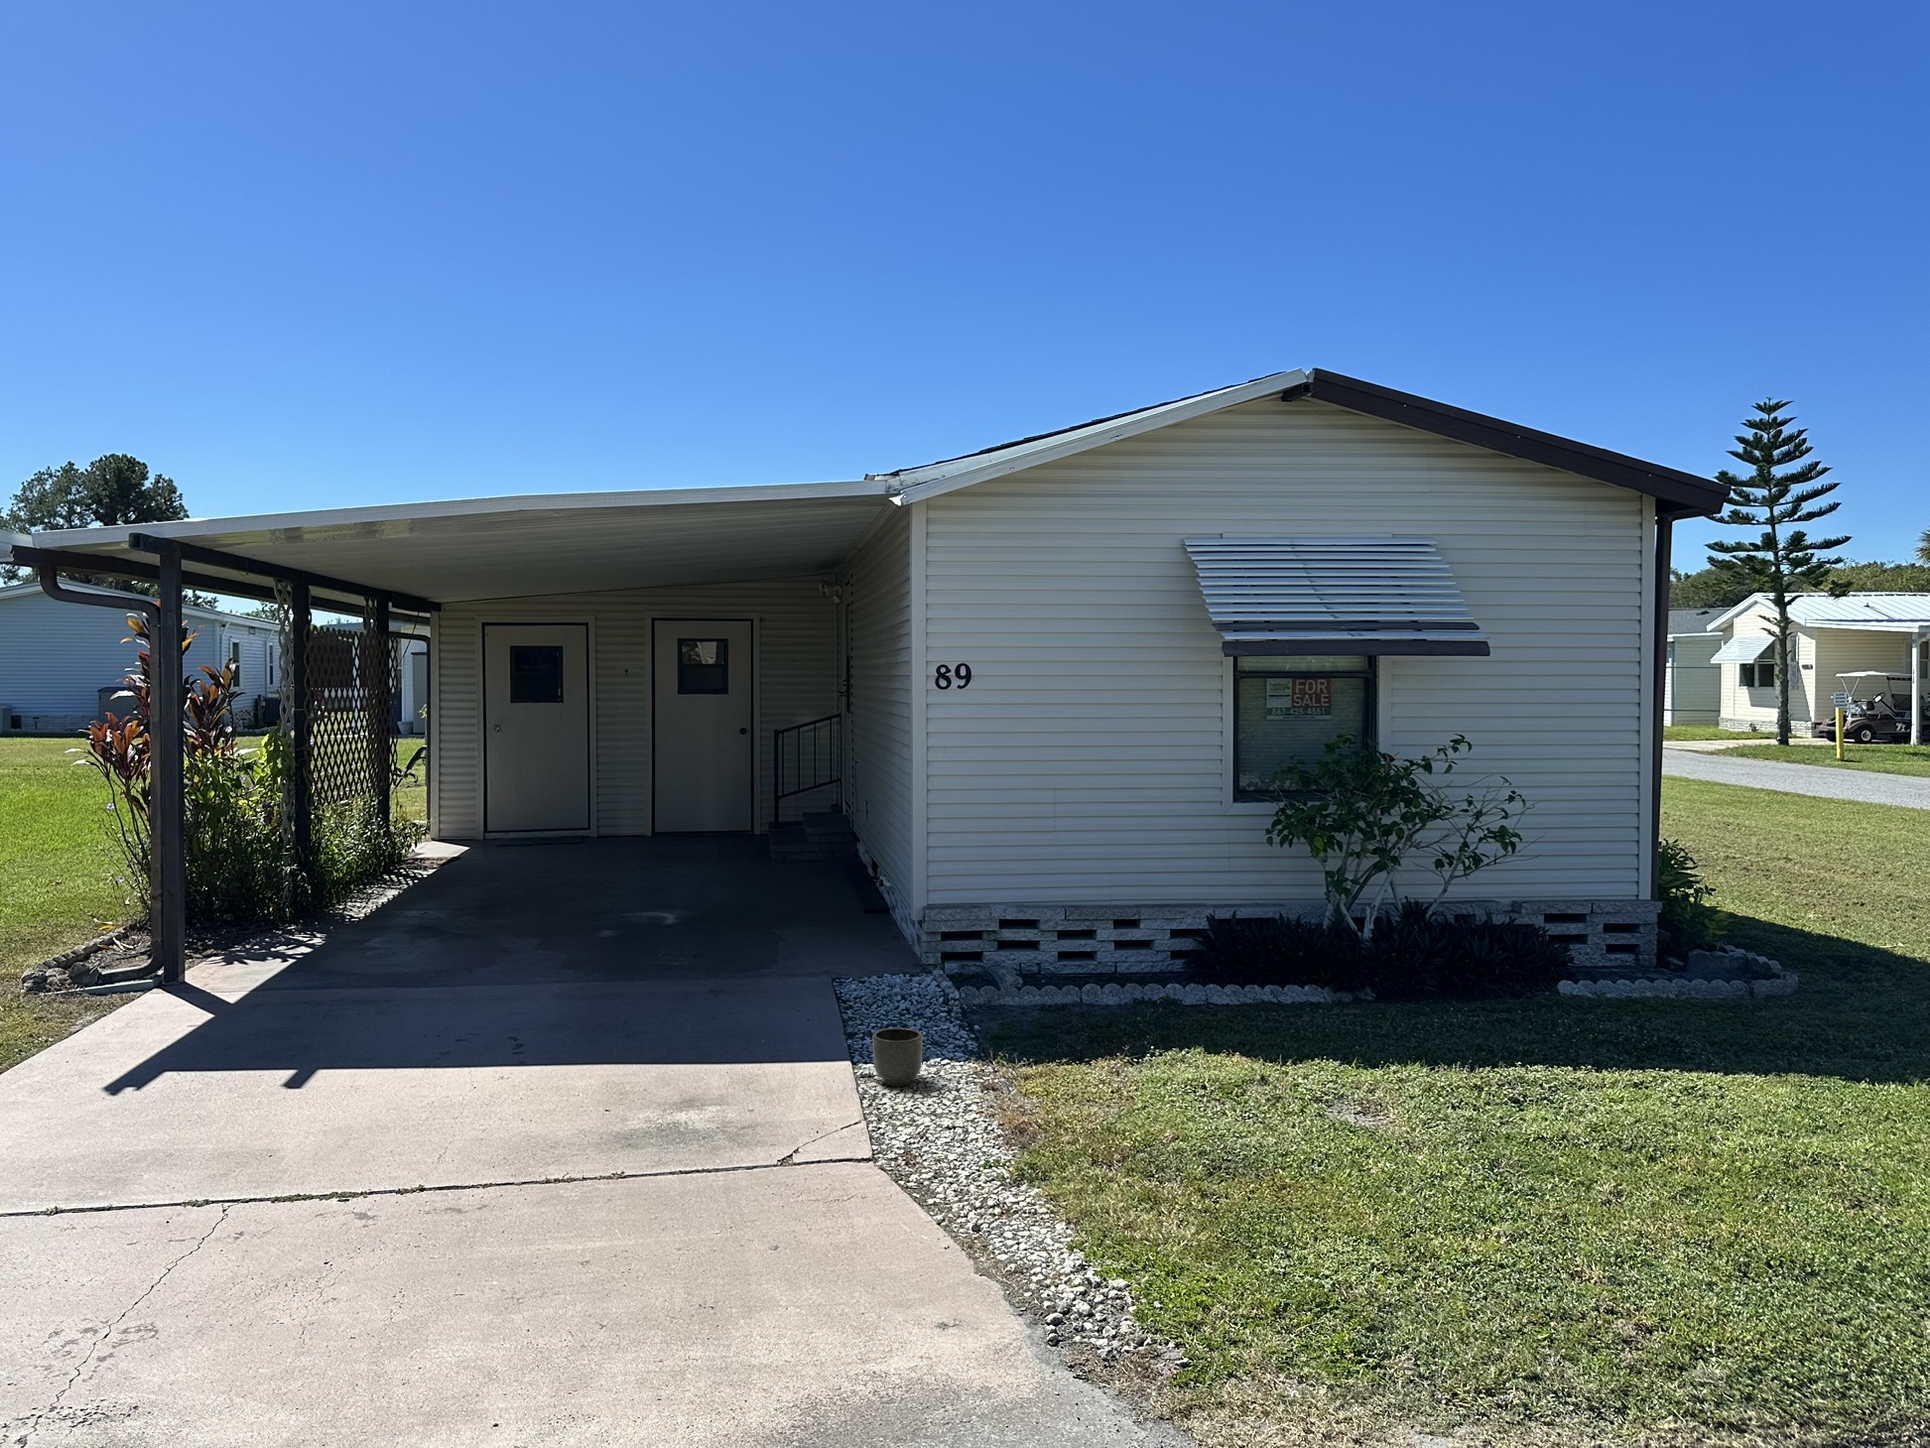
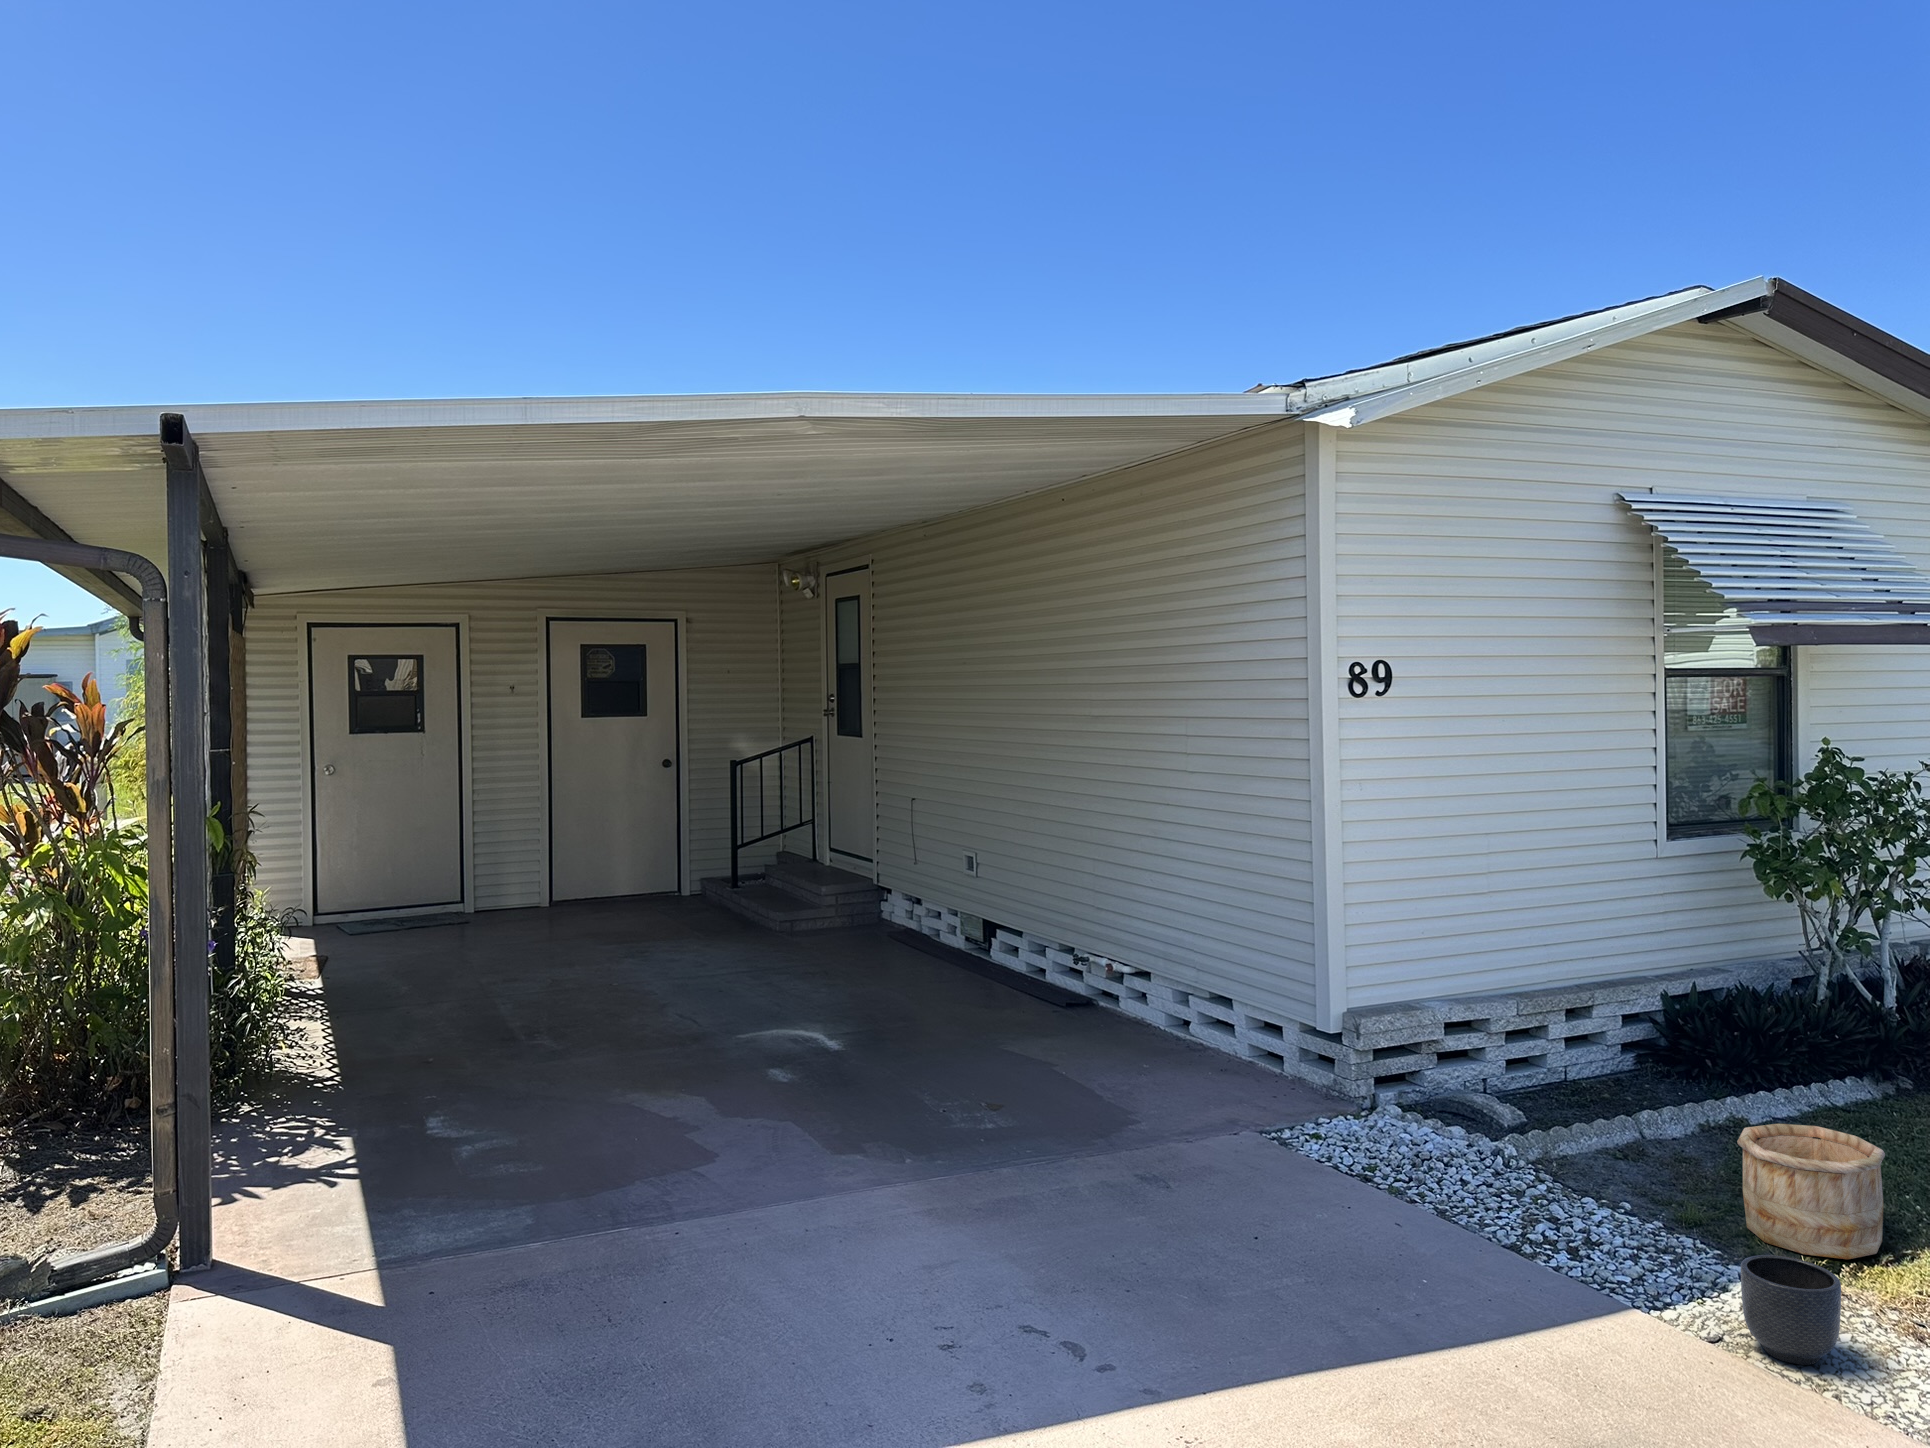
wooden bucket: none [1010,978,1093,1057] -> present [1737,1124,1885,1259]

